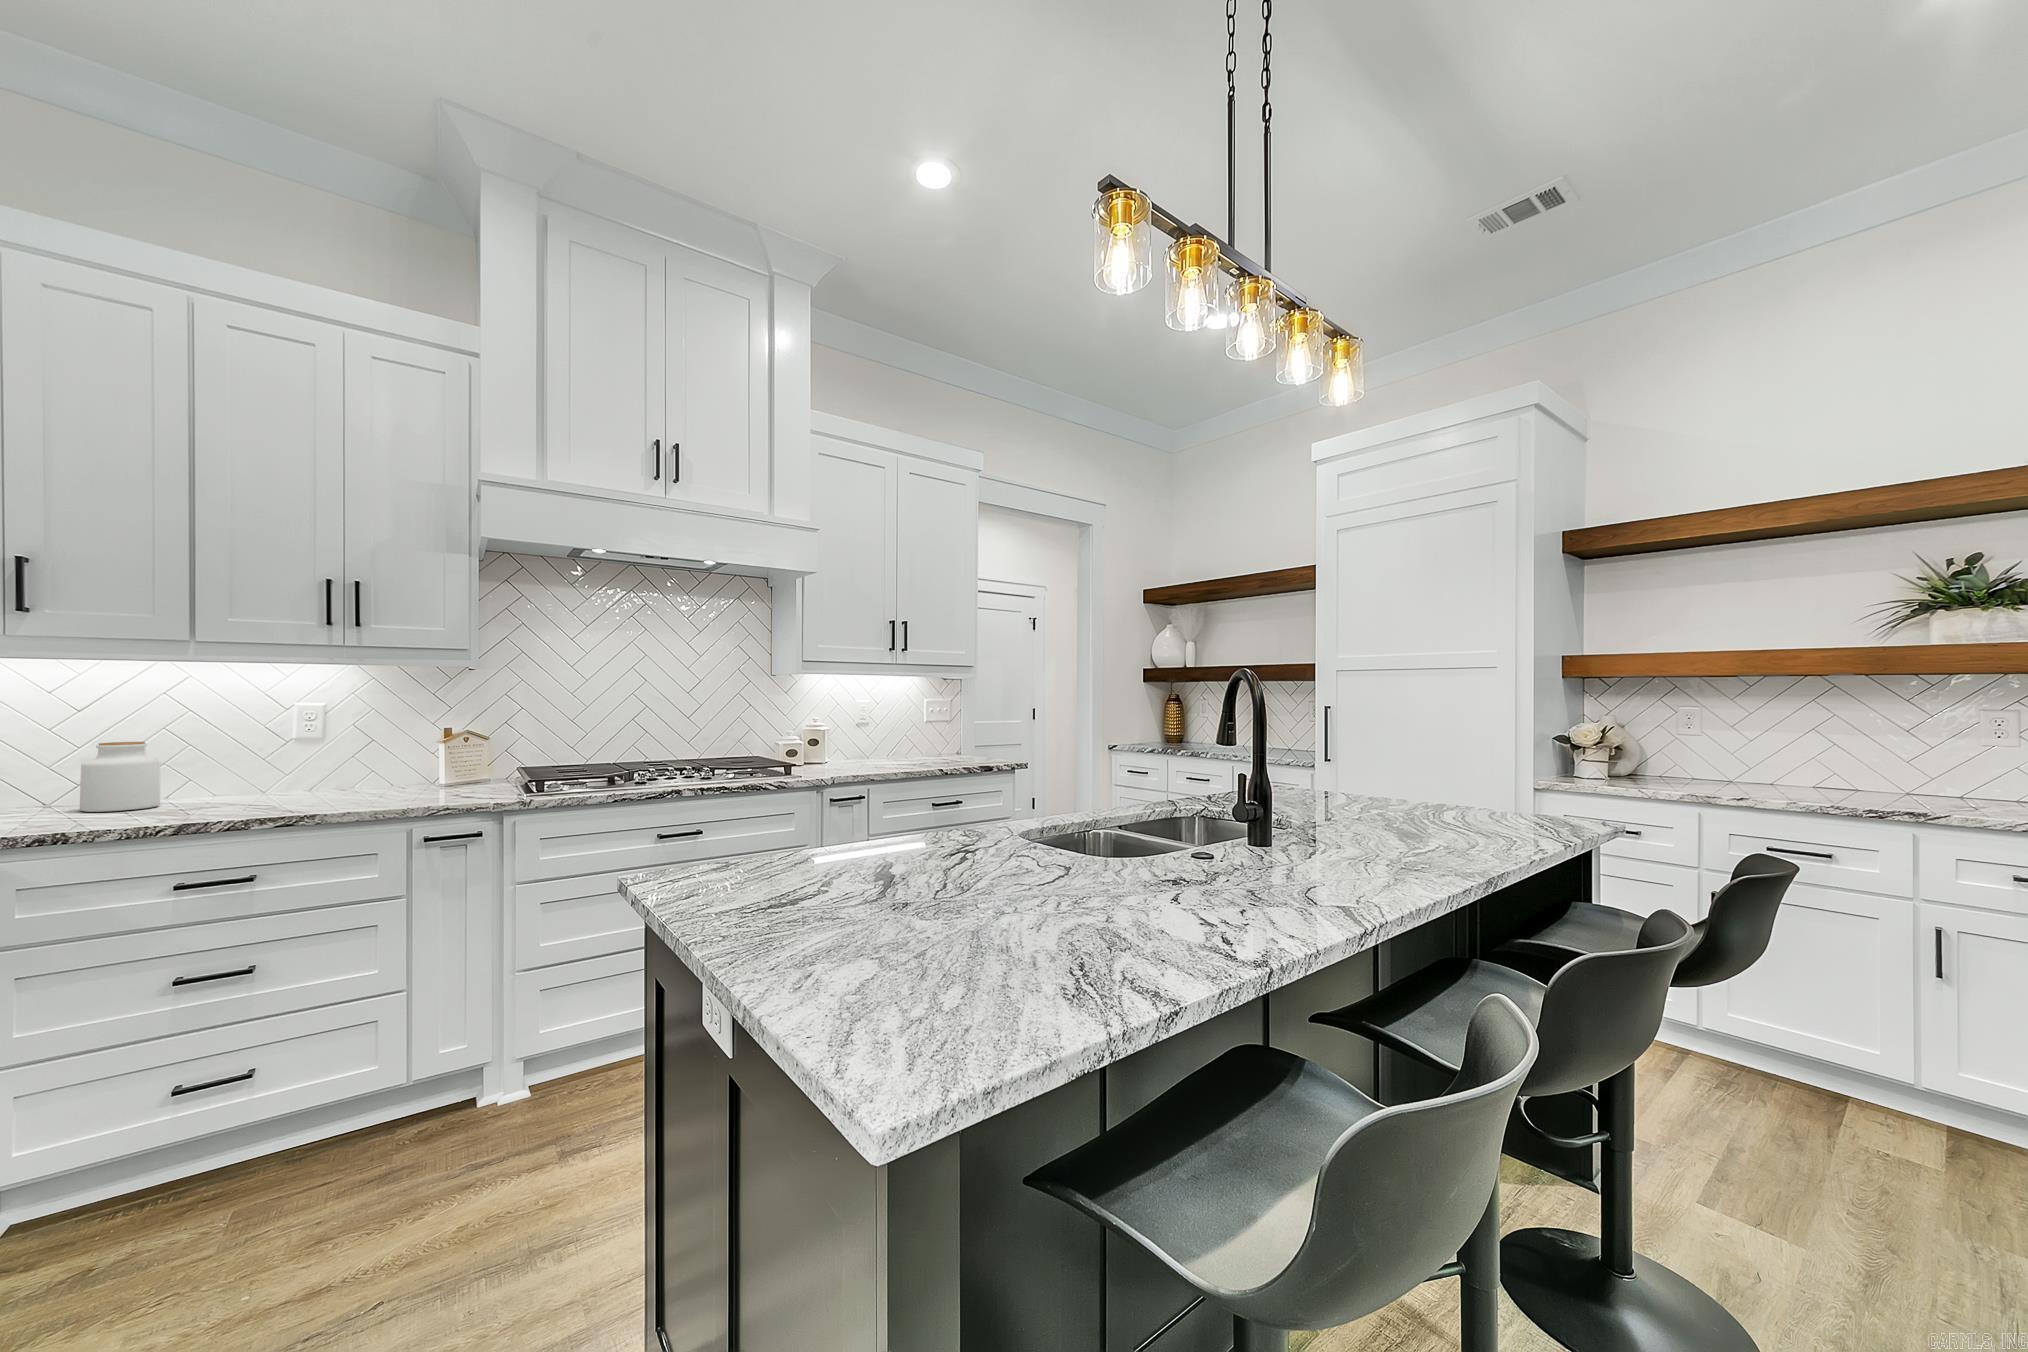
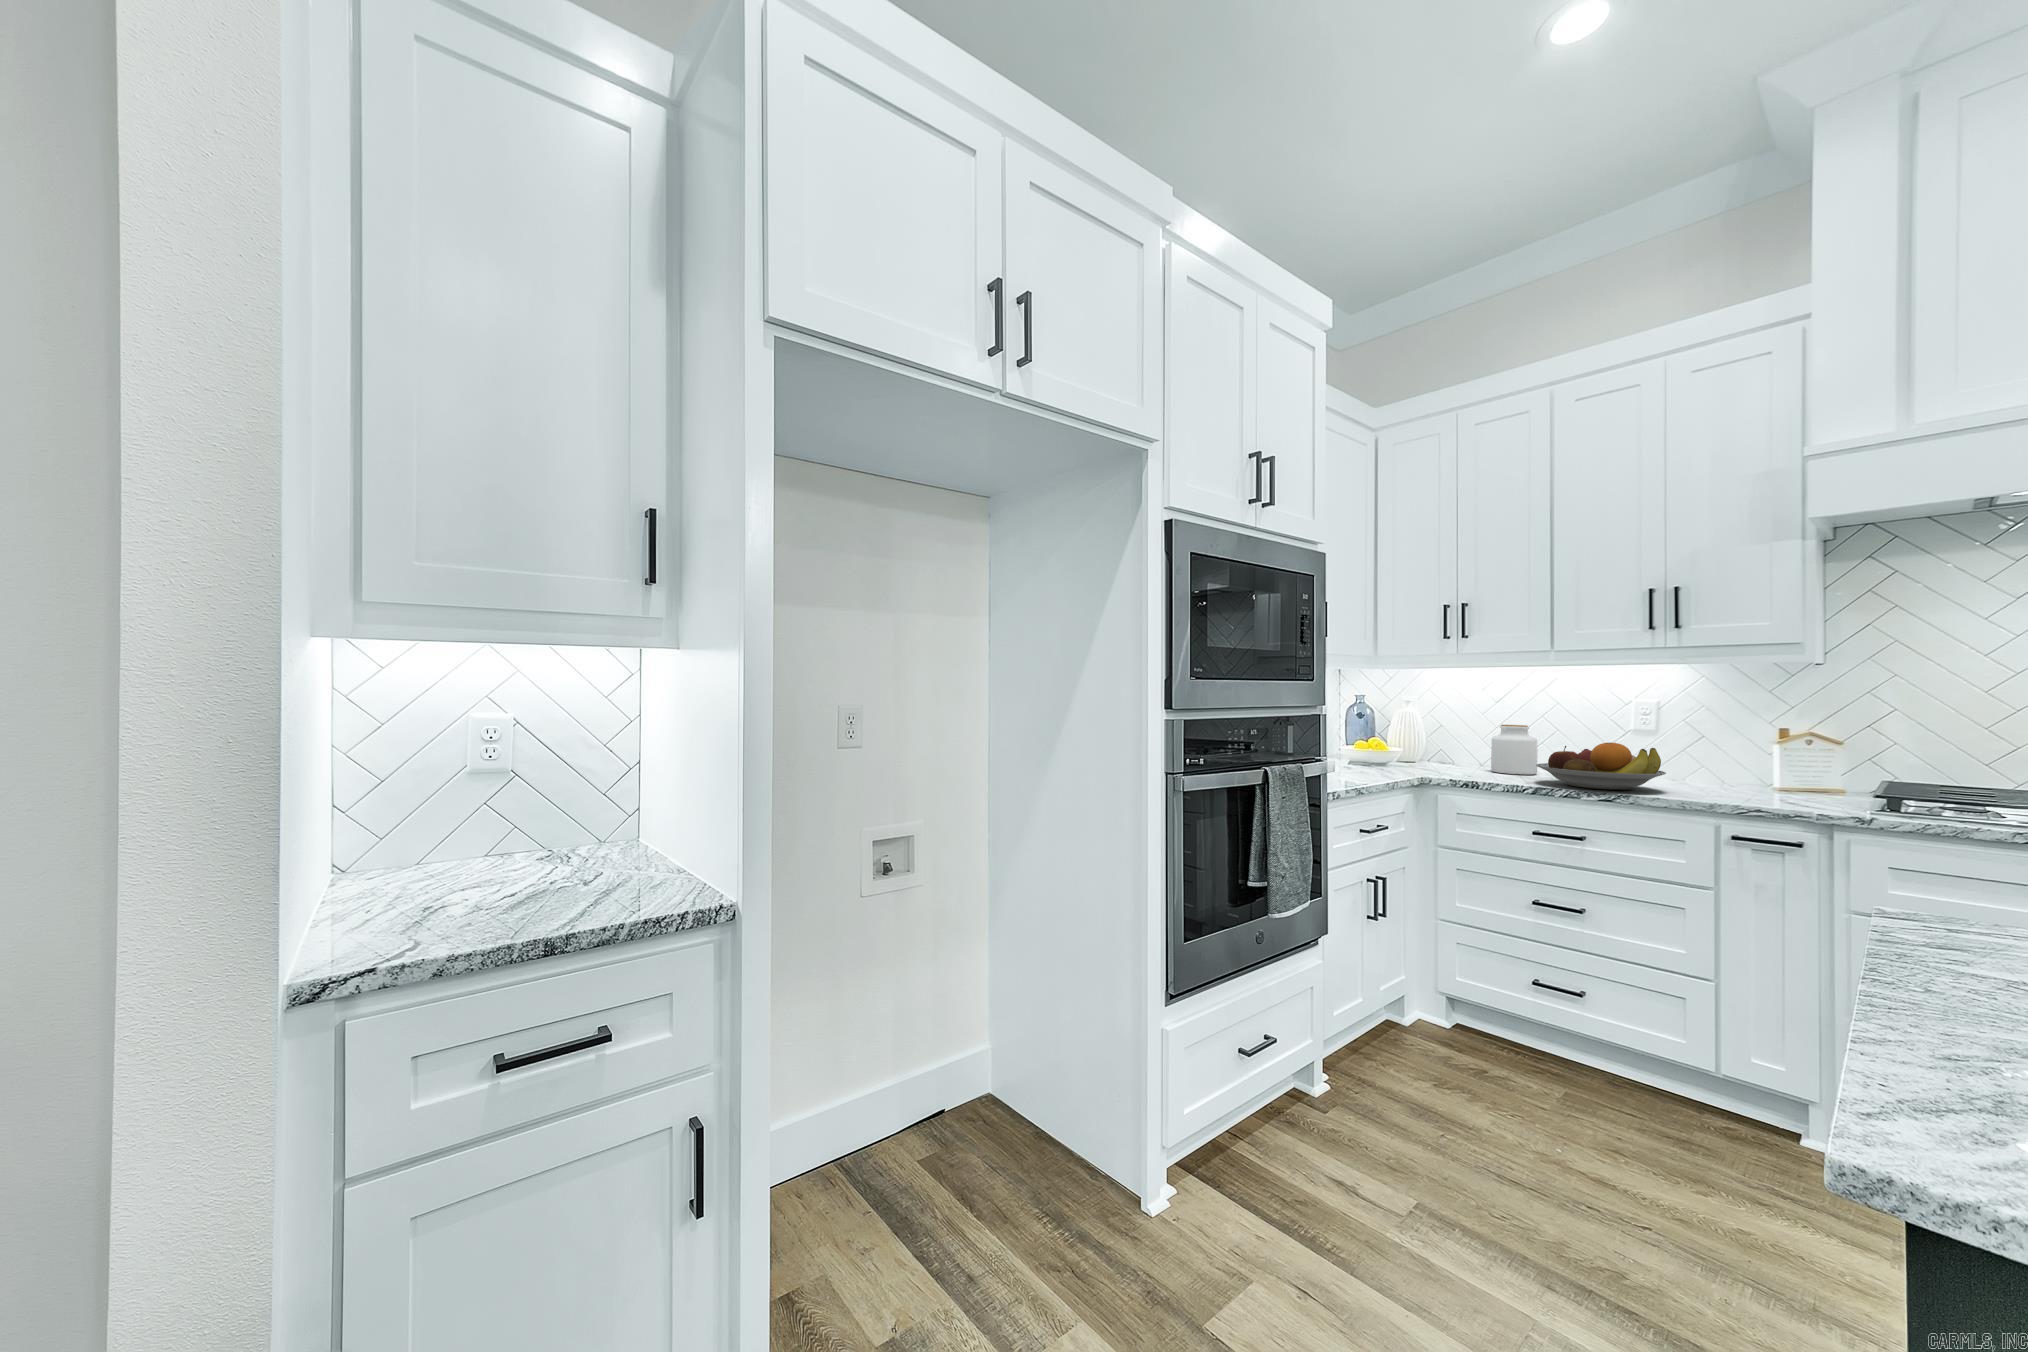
fruit bowl: none [172,756,345,815] -> present [1536,743,1666,790]

